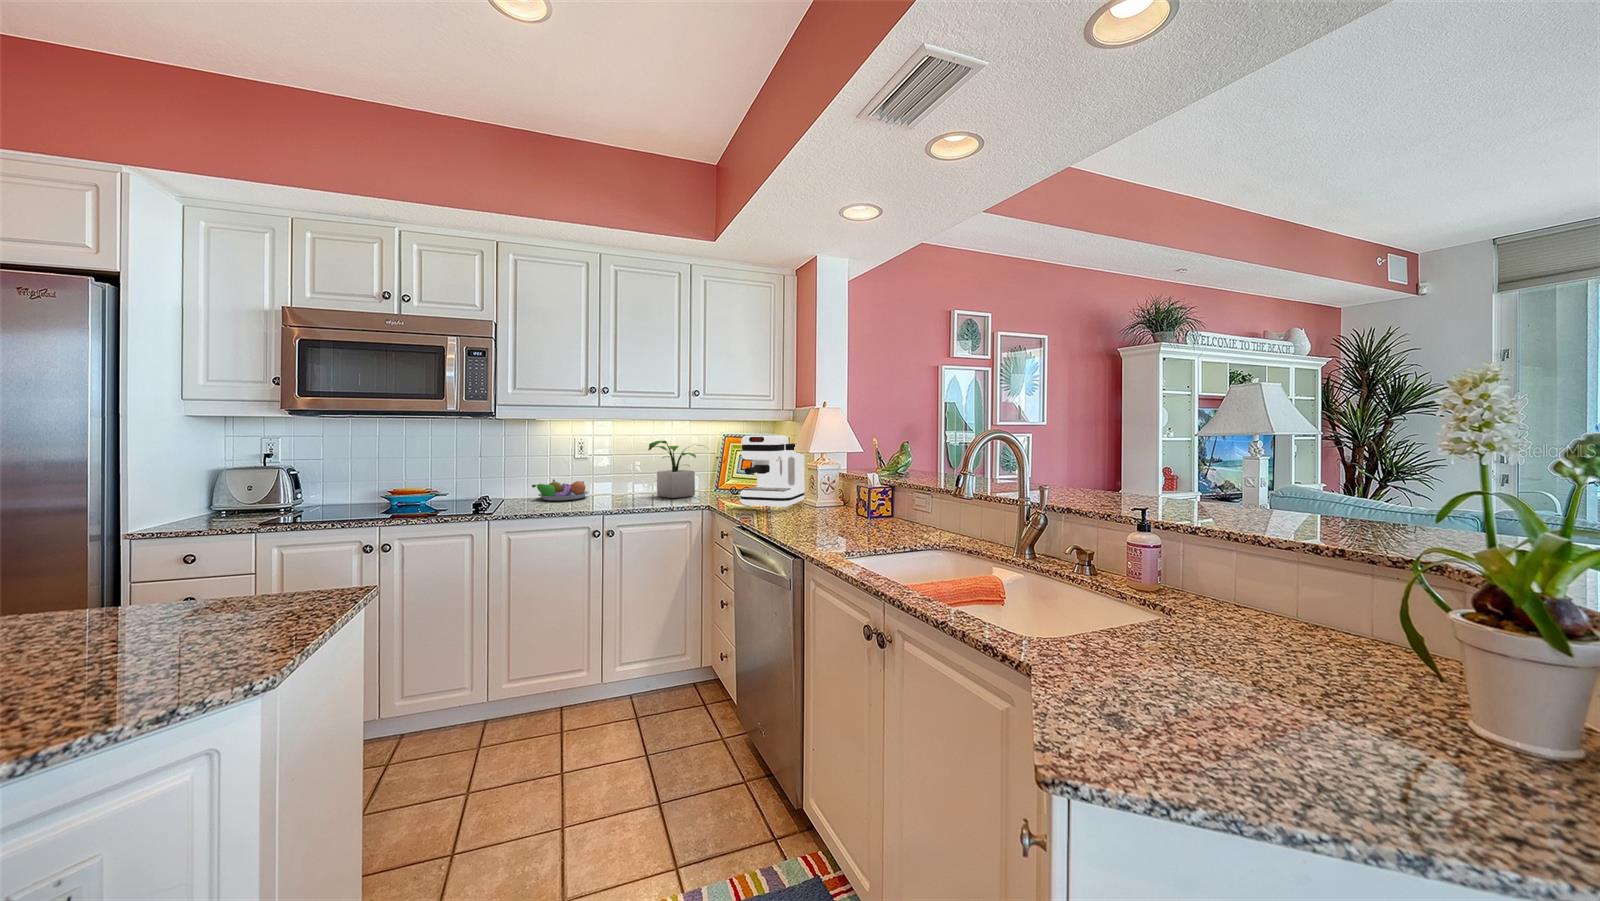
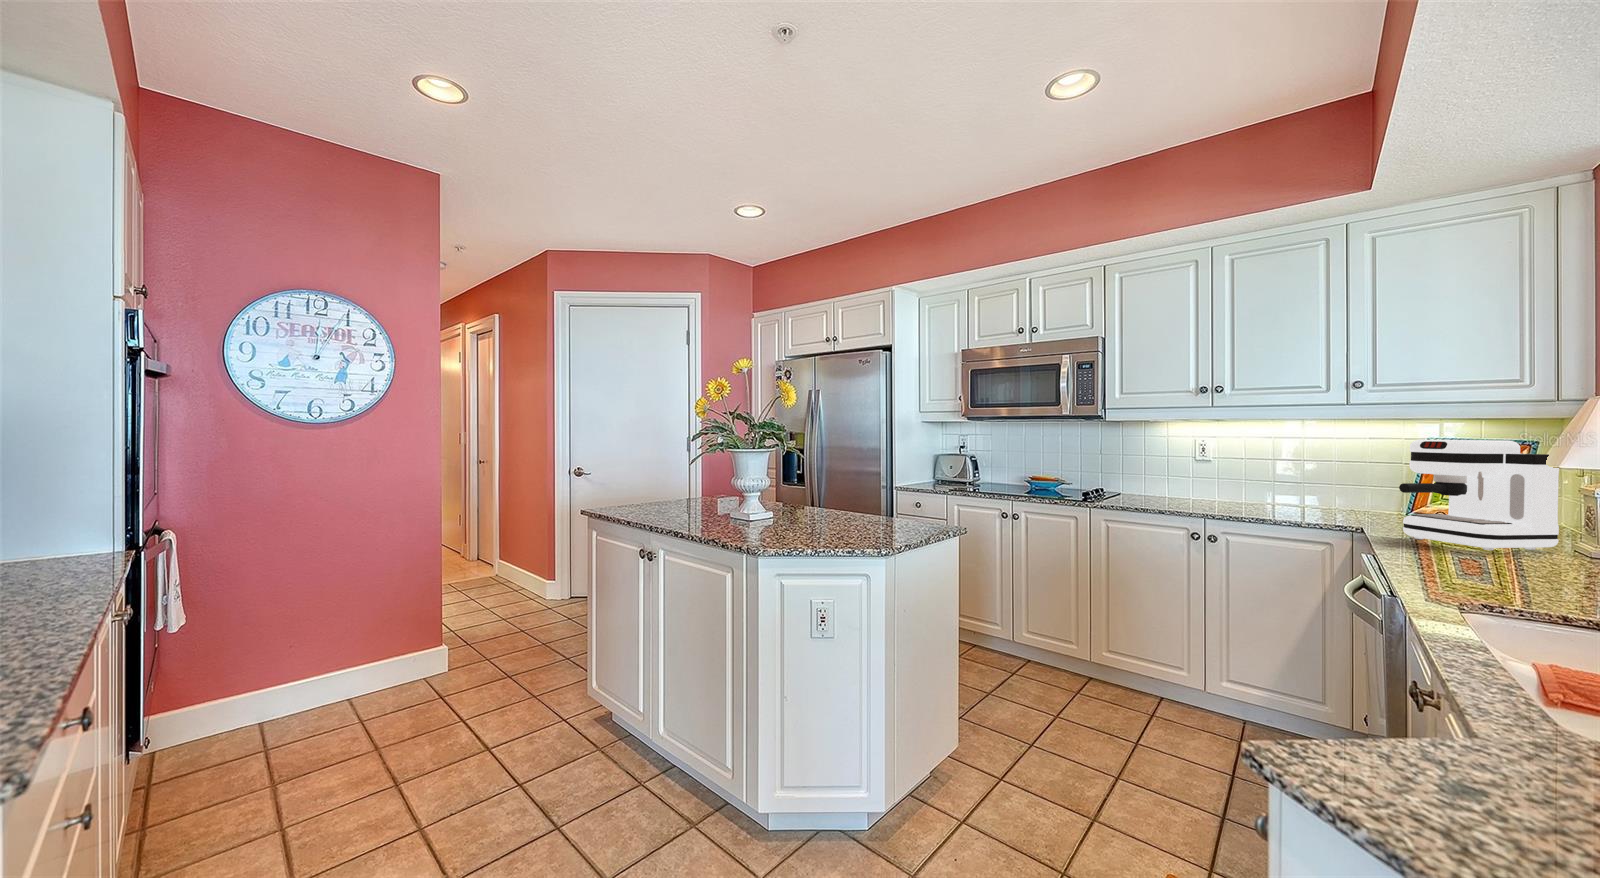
potted plant: present [648,441,702,498] -> none [1271,444,1381,518]
fruit bowl: present [532,479,588,500] -> none [1143,480,1204,503]

